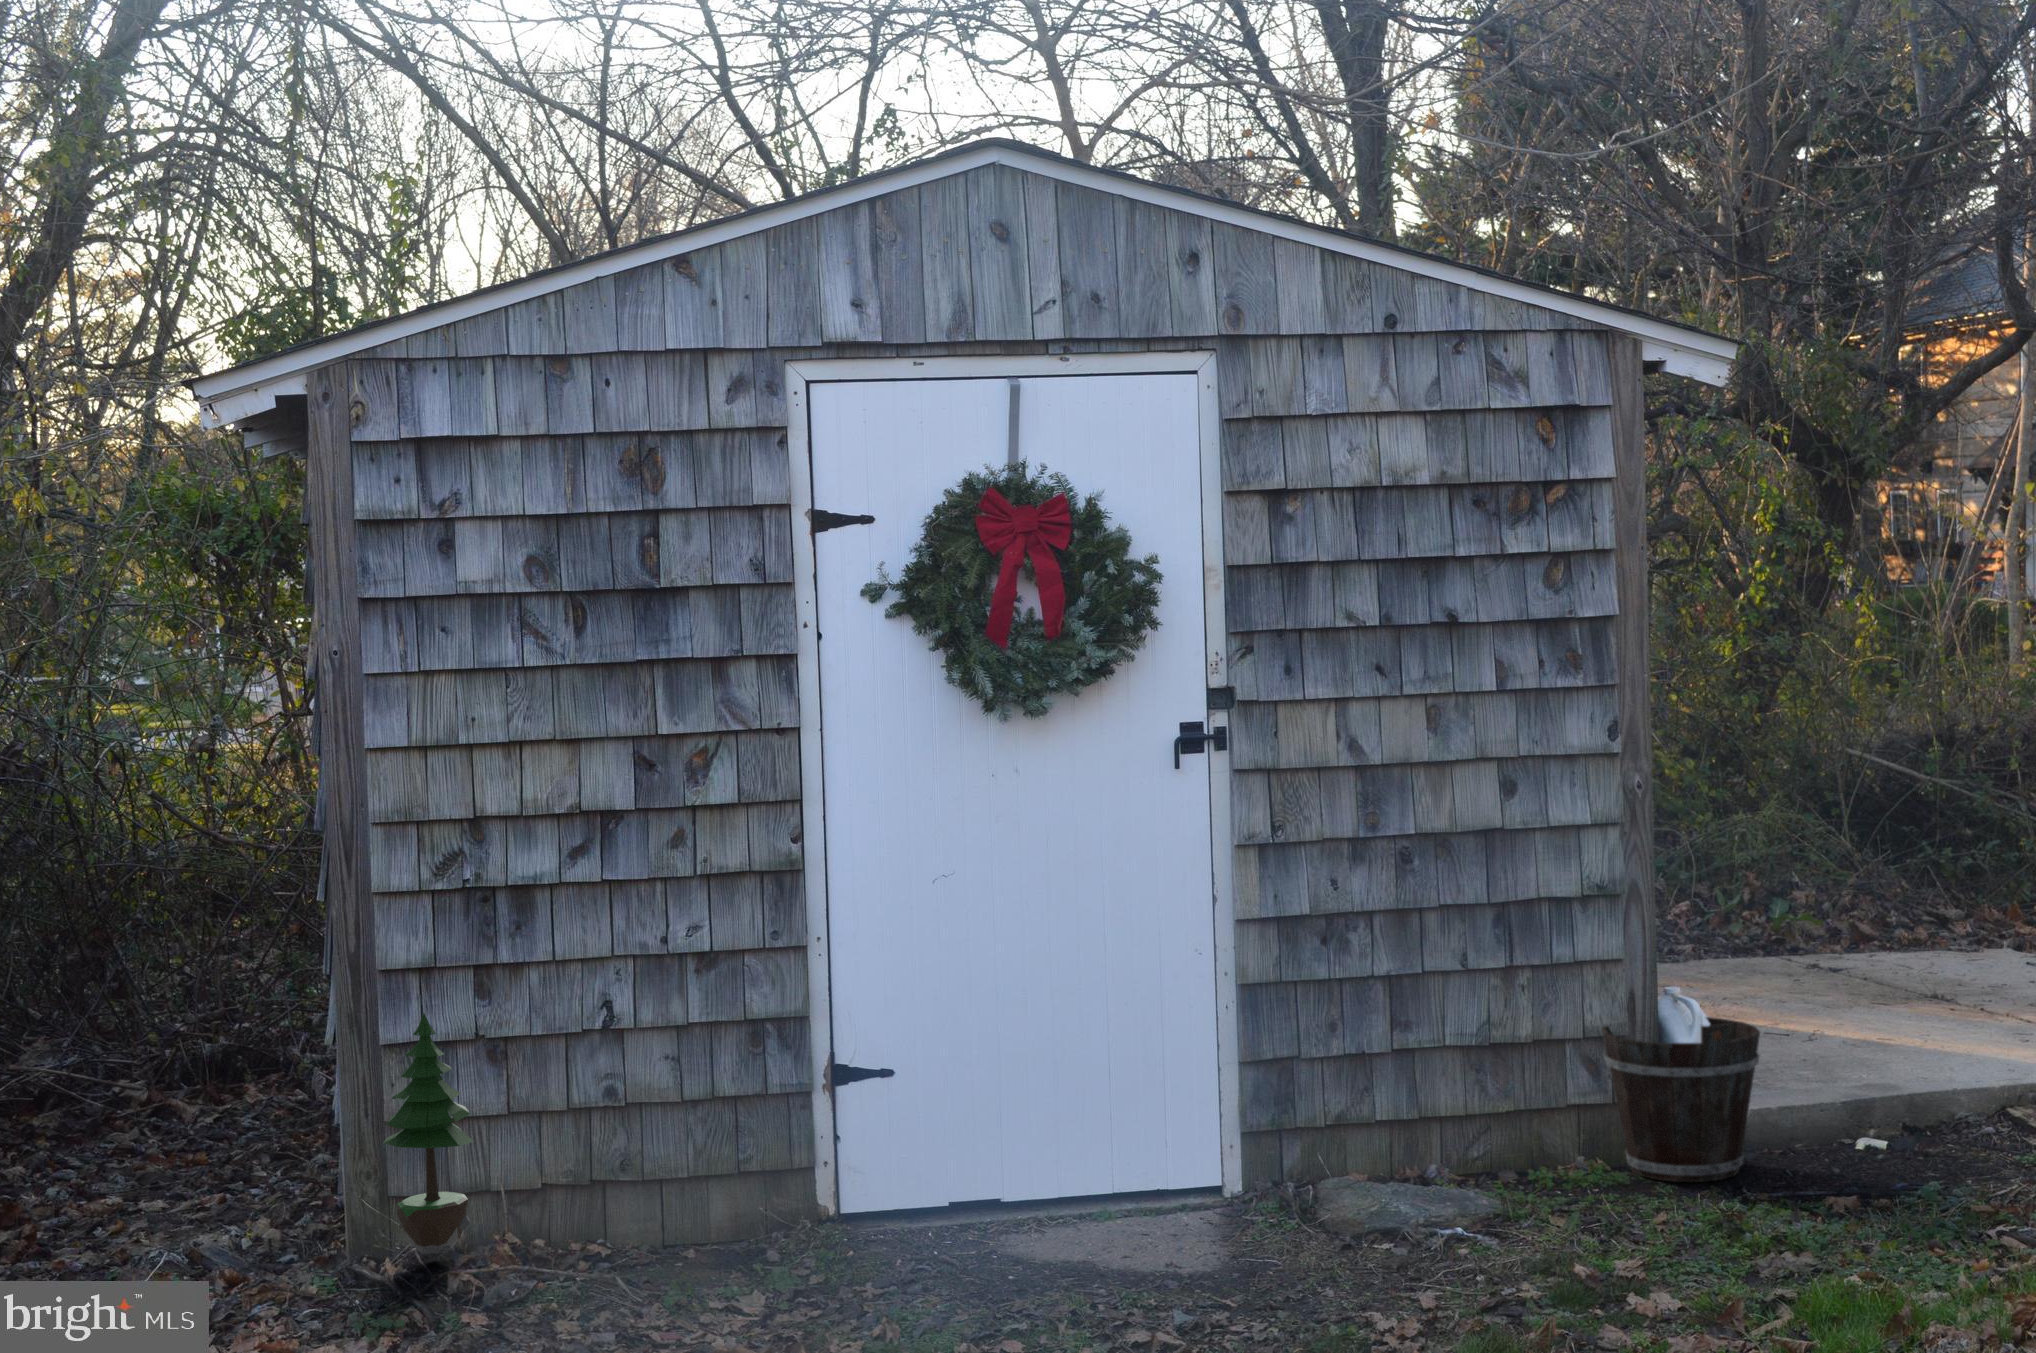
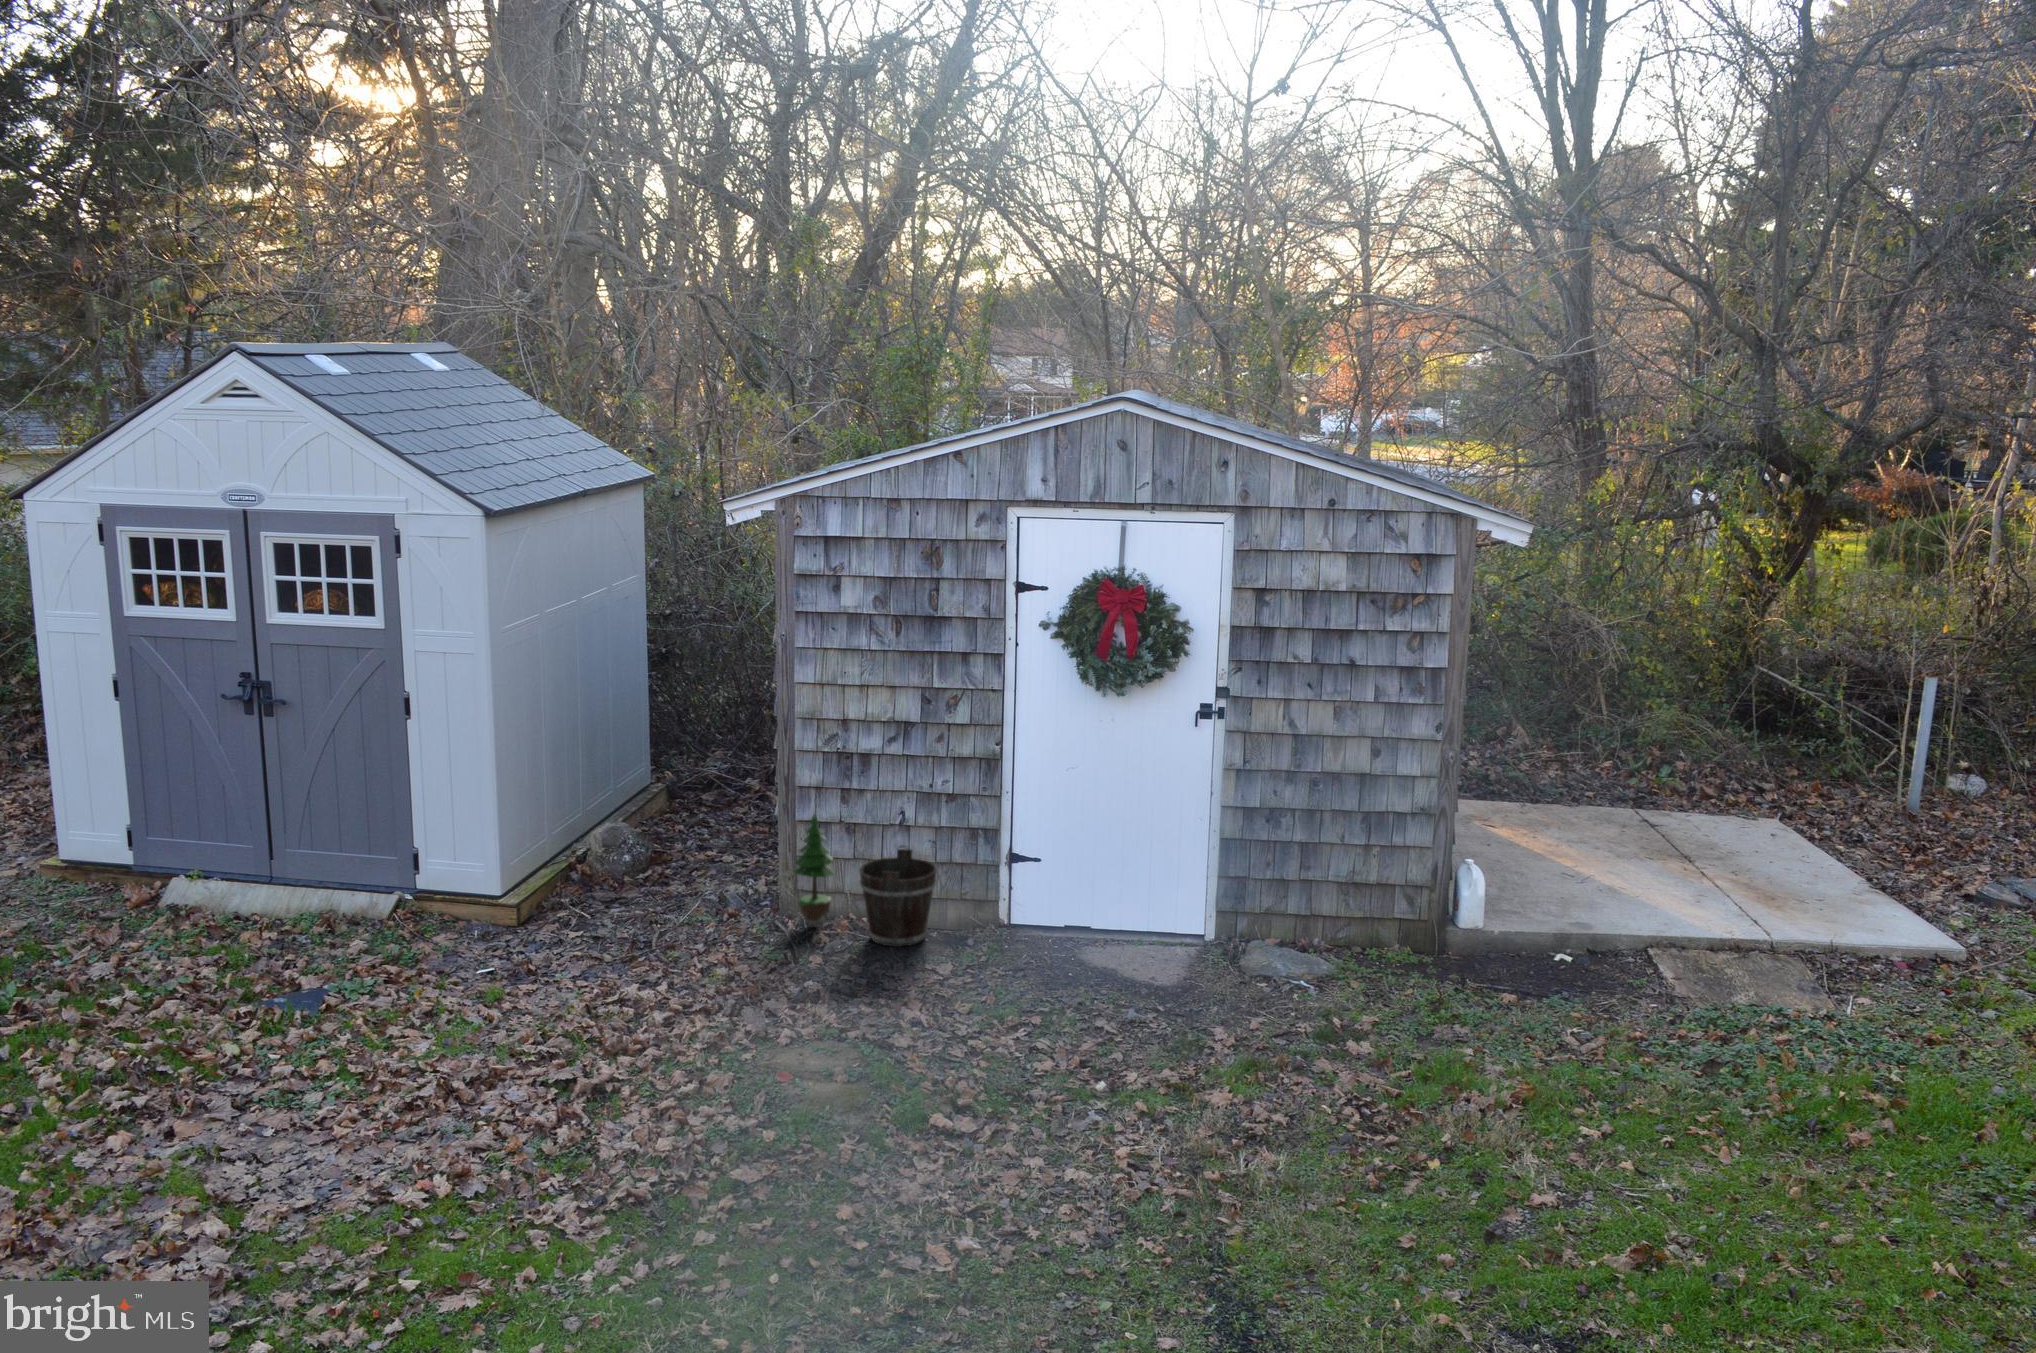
bucket: present [1601,1017,1760,1182] -> present [859,849,937,947]

